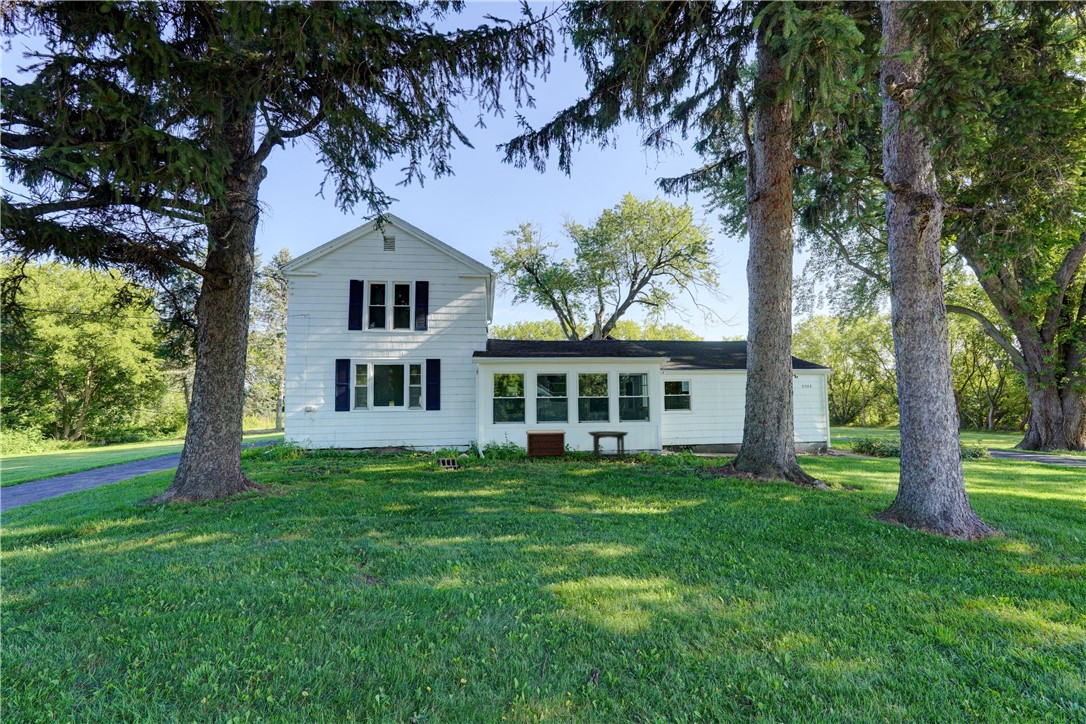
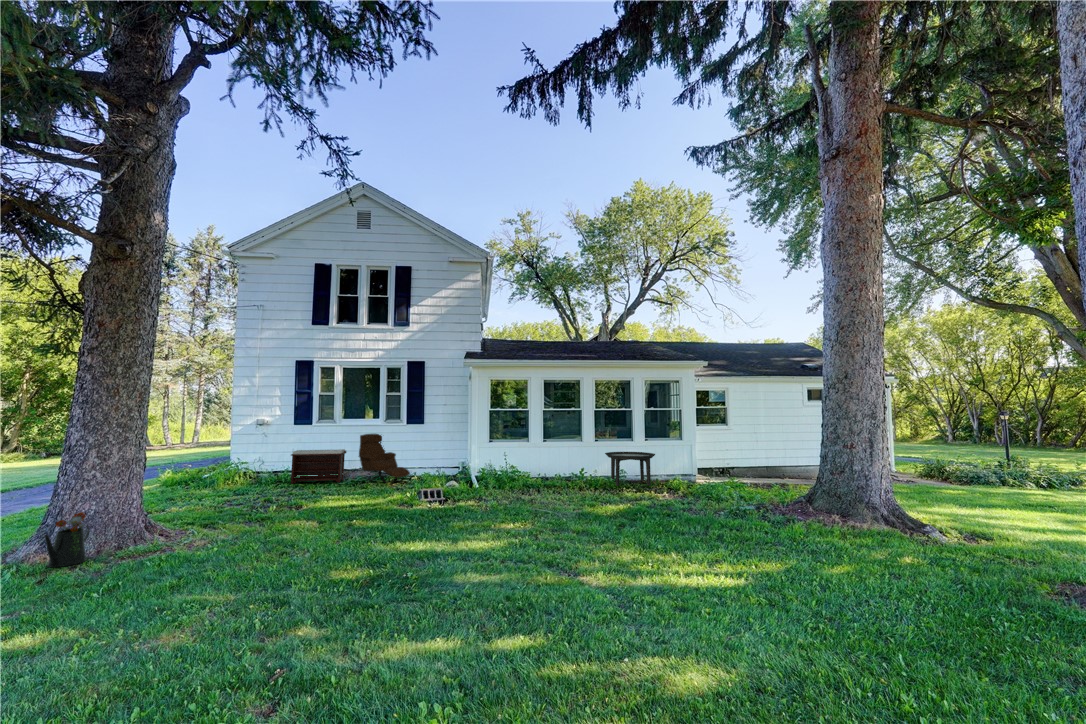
lounge chair: none [388,418,430,458] -> present [359,434,410,483]
bench: present [526,430,566,457] -> present [291,449,346,484]
watering can: none [185,468,210,505] -> present [45,512,90,567]

